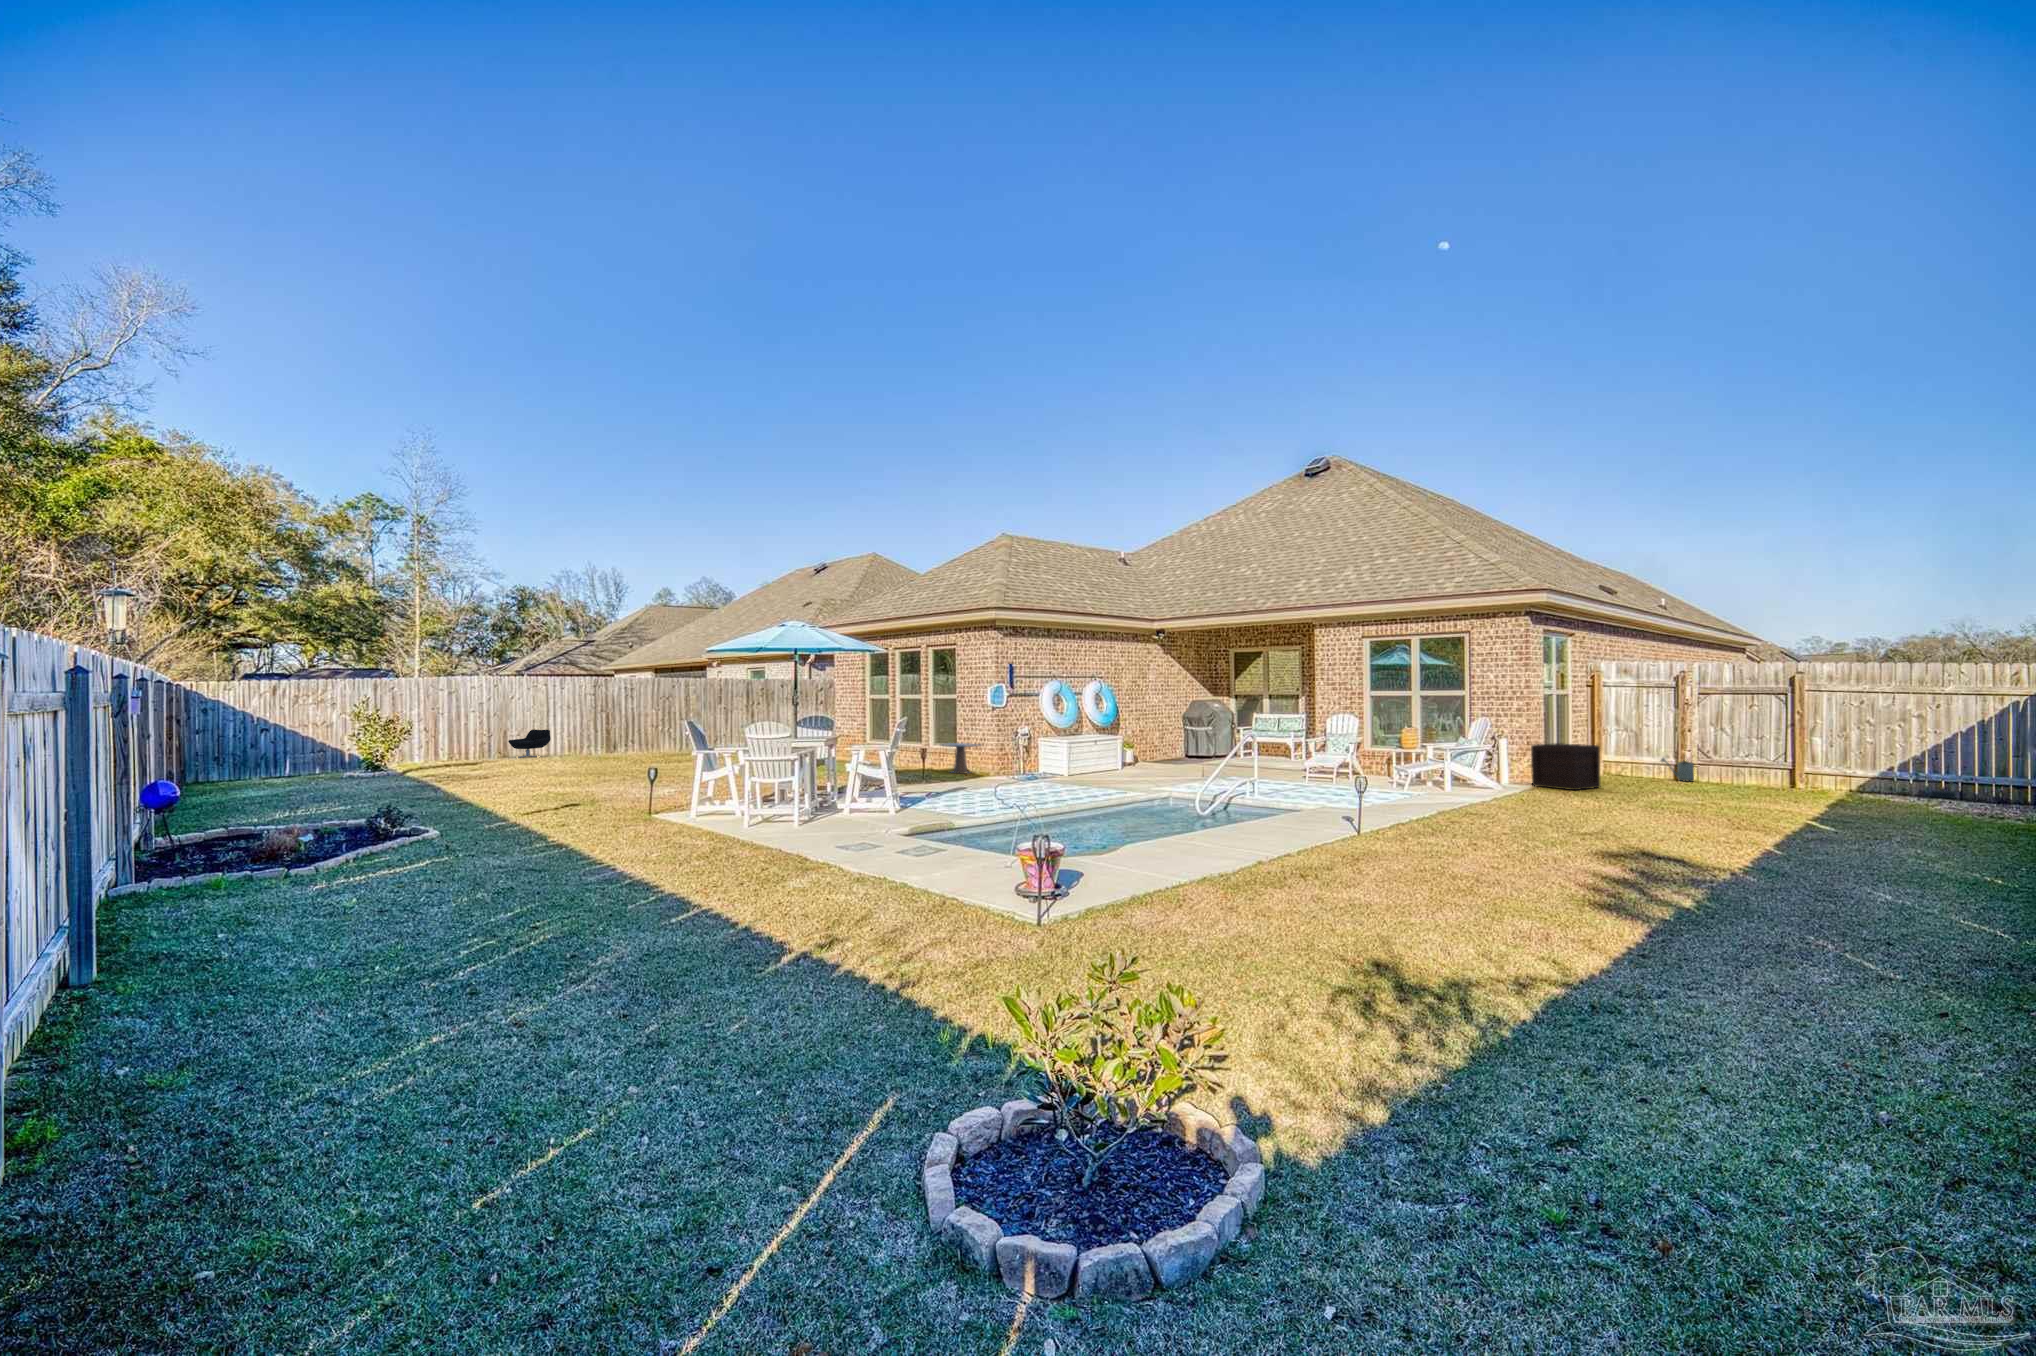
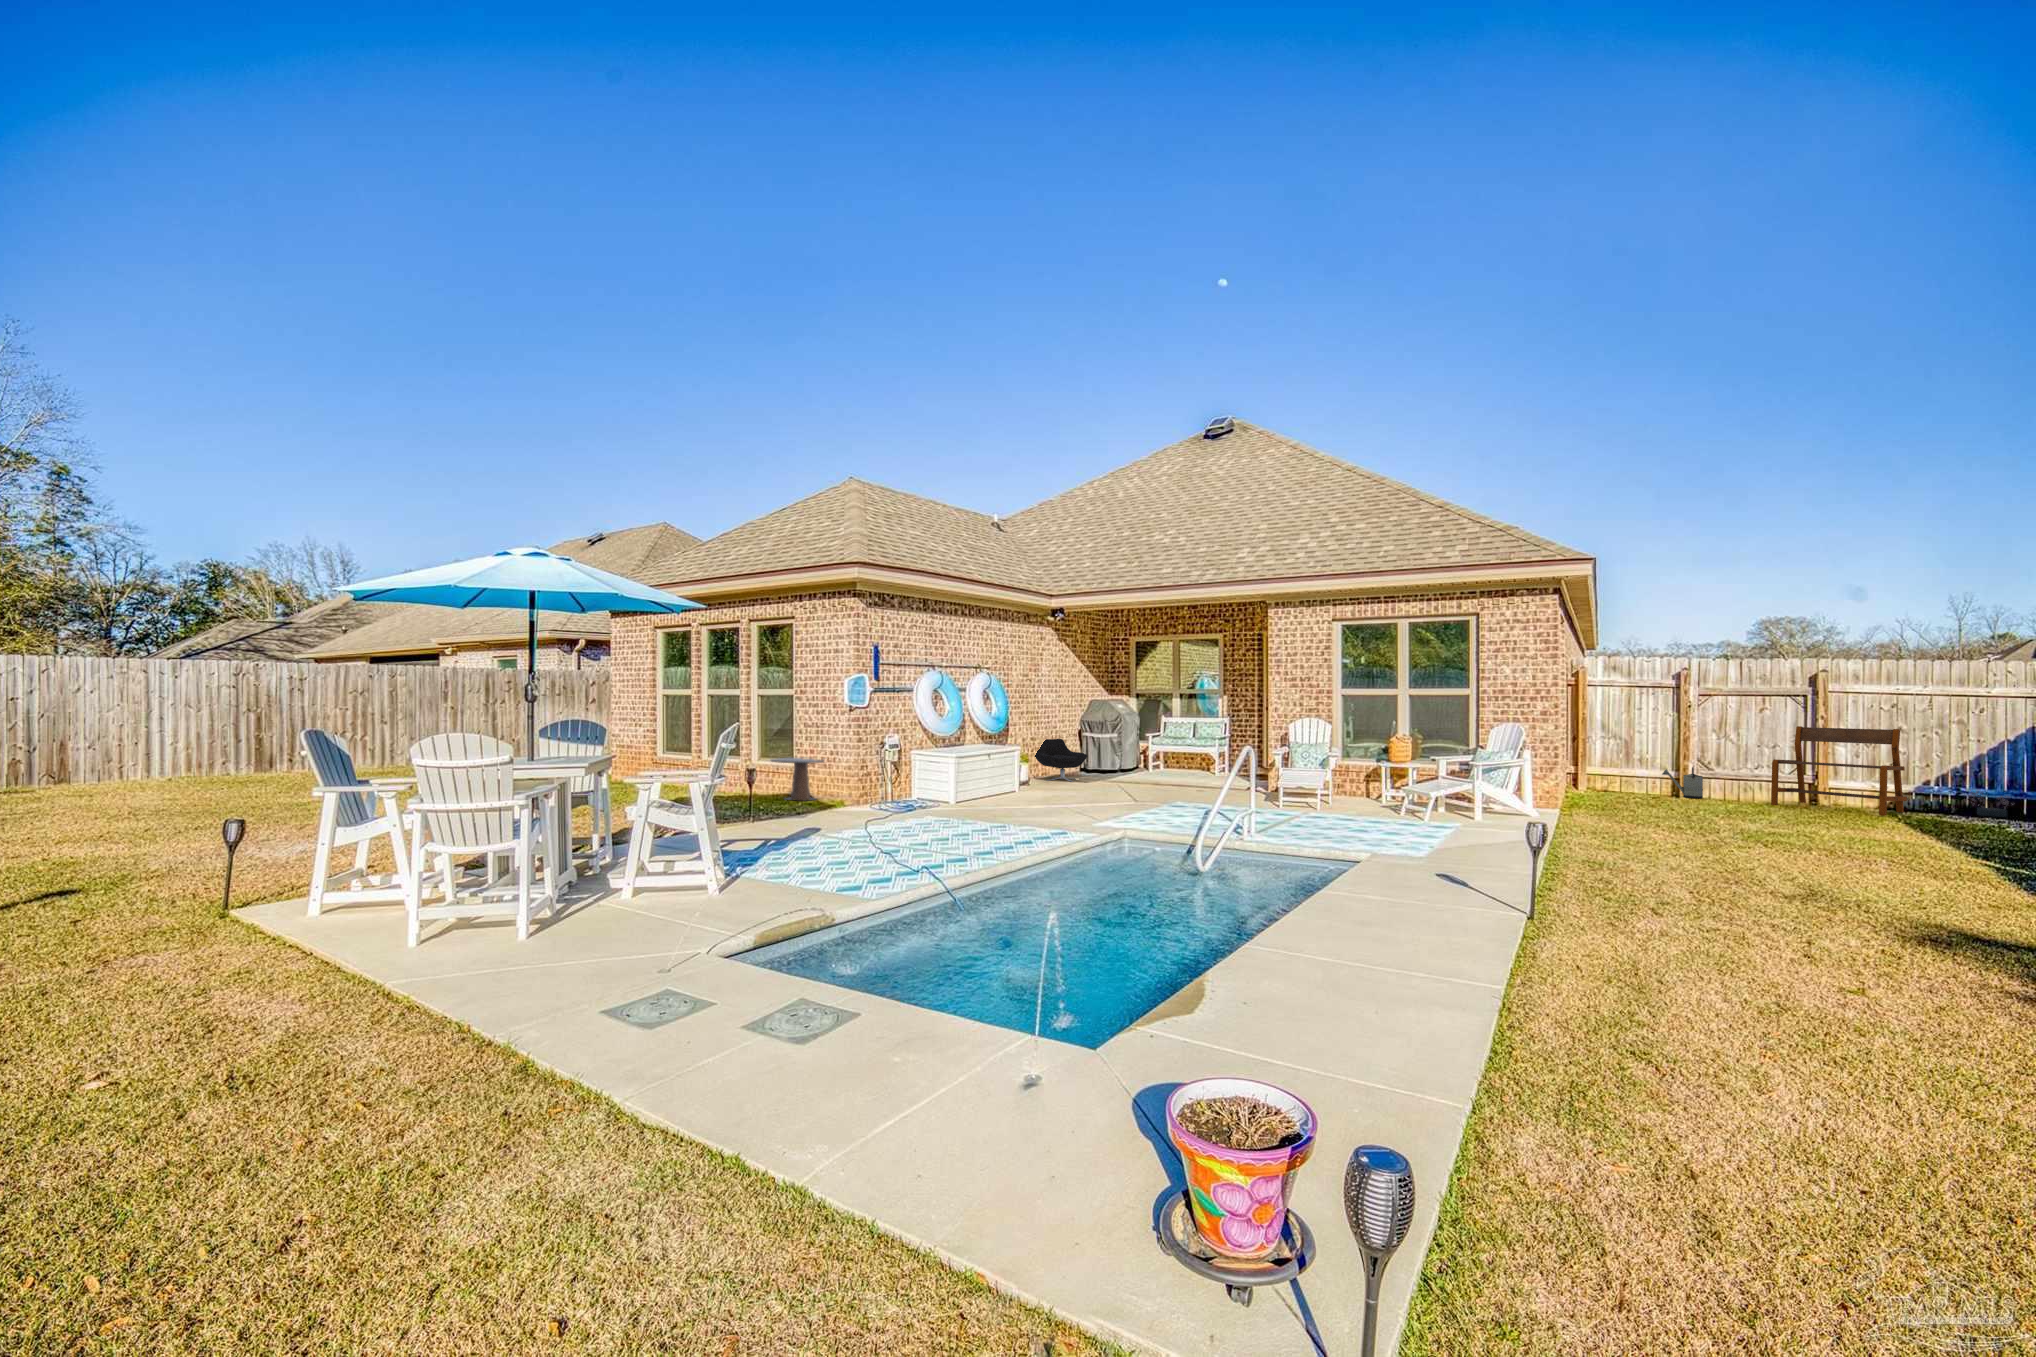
bench: none [1747,721,1861,795] -> present [1771,726,1907,816]
lounge chair: present [508,730,551,758] -> present [1035,739,1087,782]
wooden crate: present [1531,743,1600,790] -> none [1551,755,1631,814]

